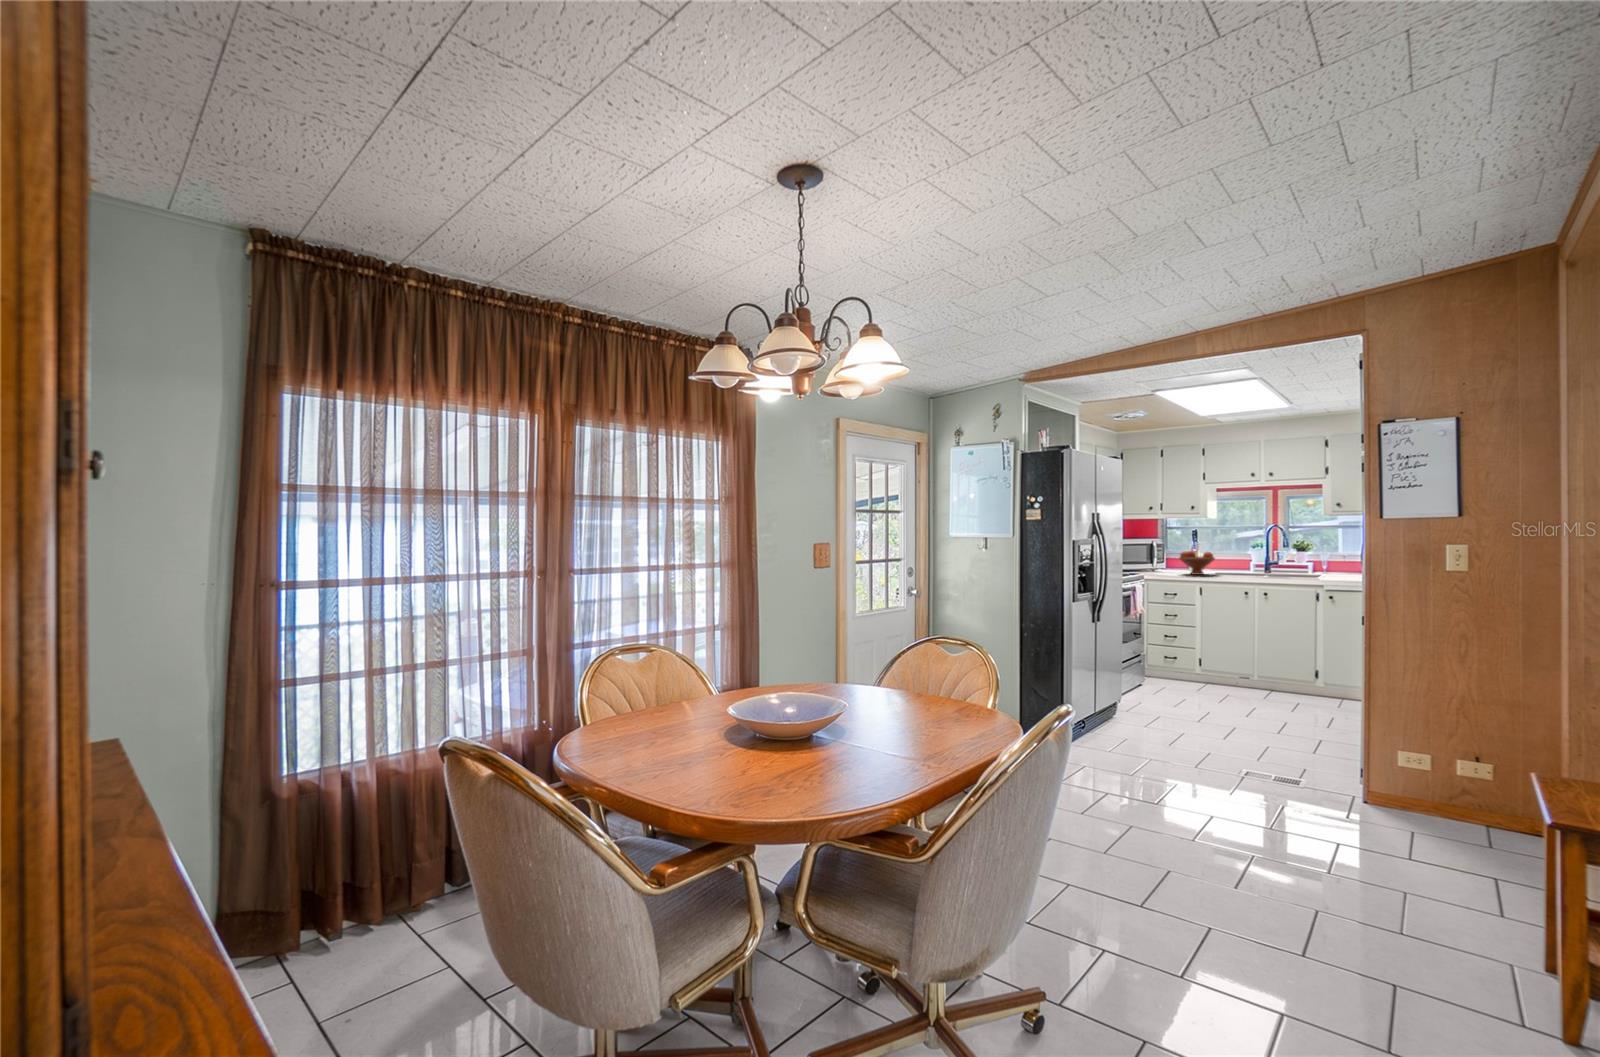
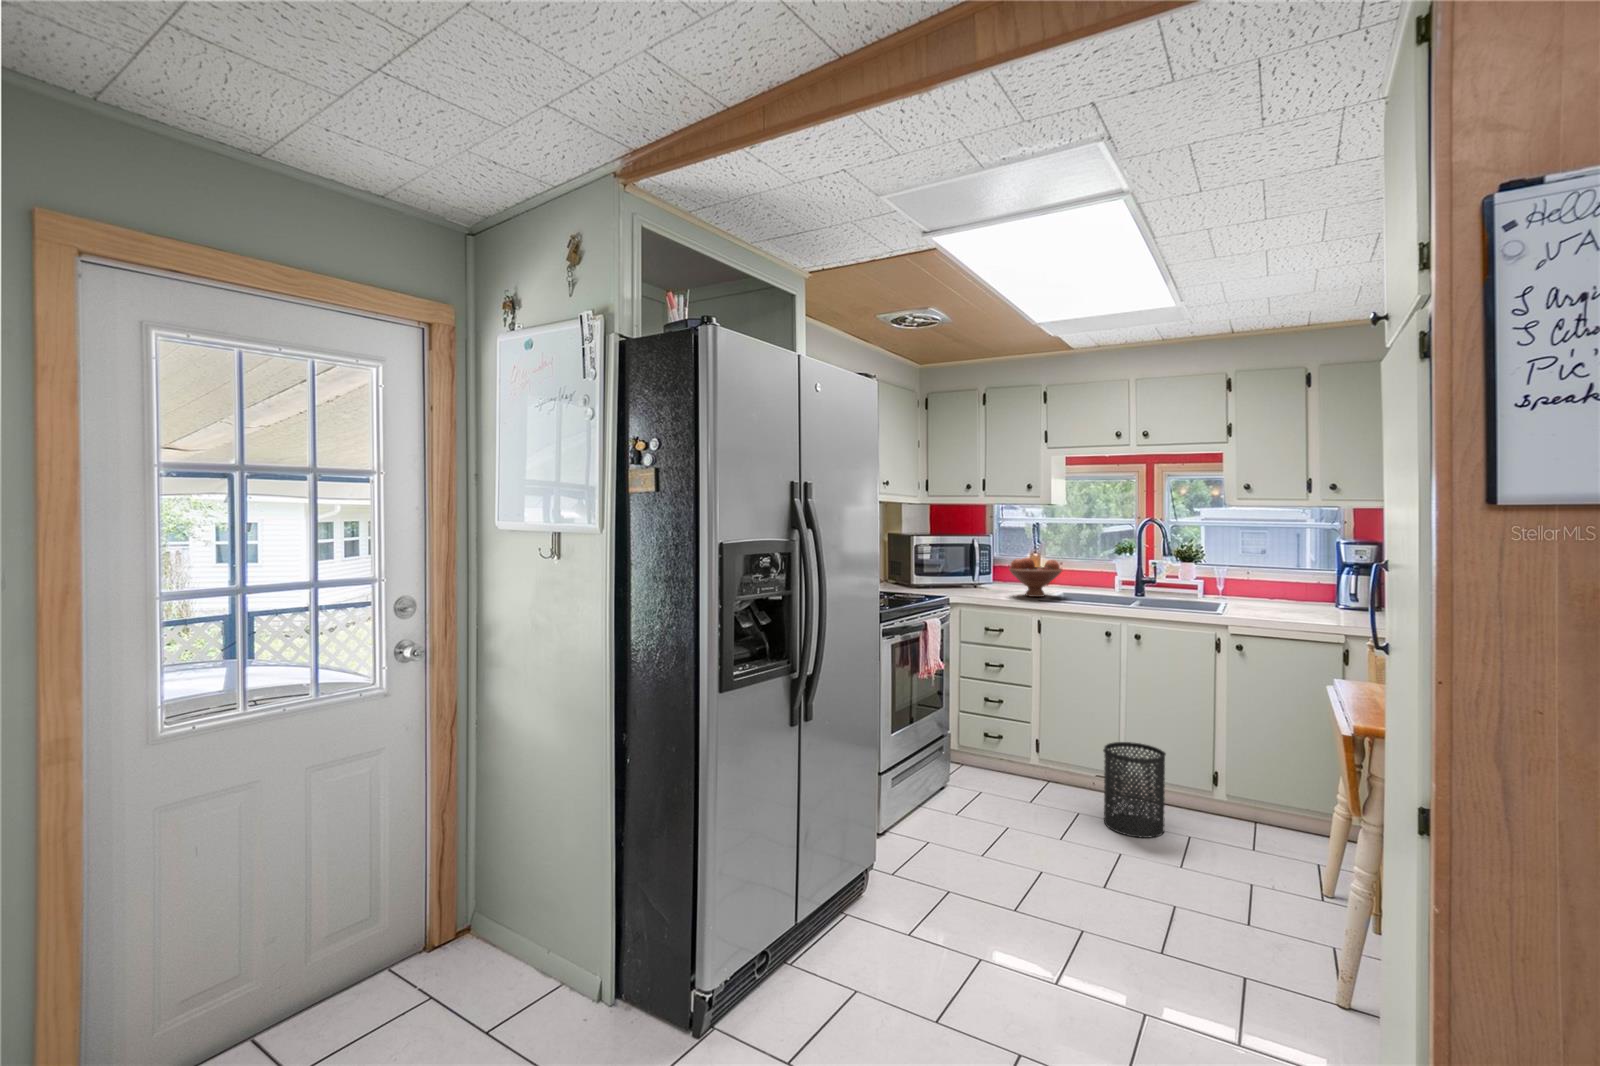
trash can: none [1248,654,1287,705] -> present [1103,742,1166,838]

